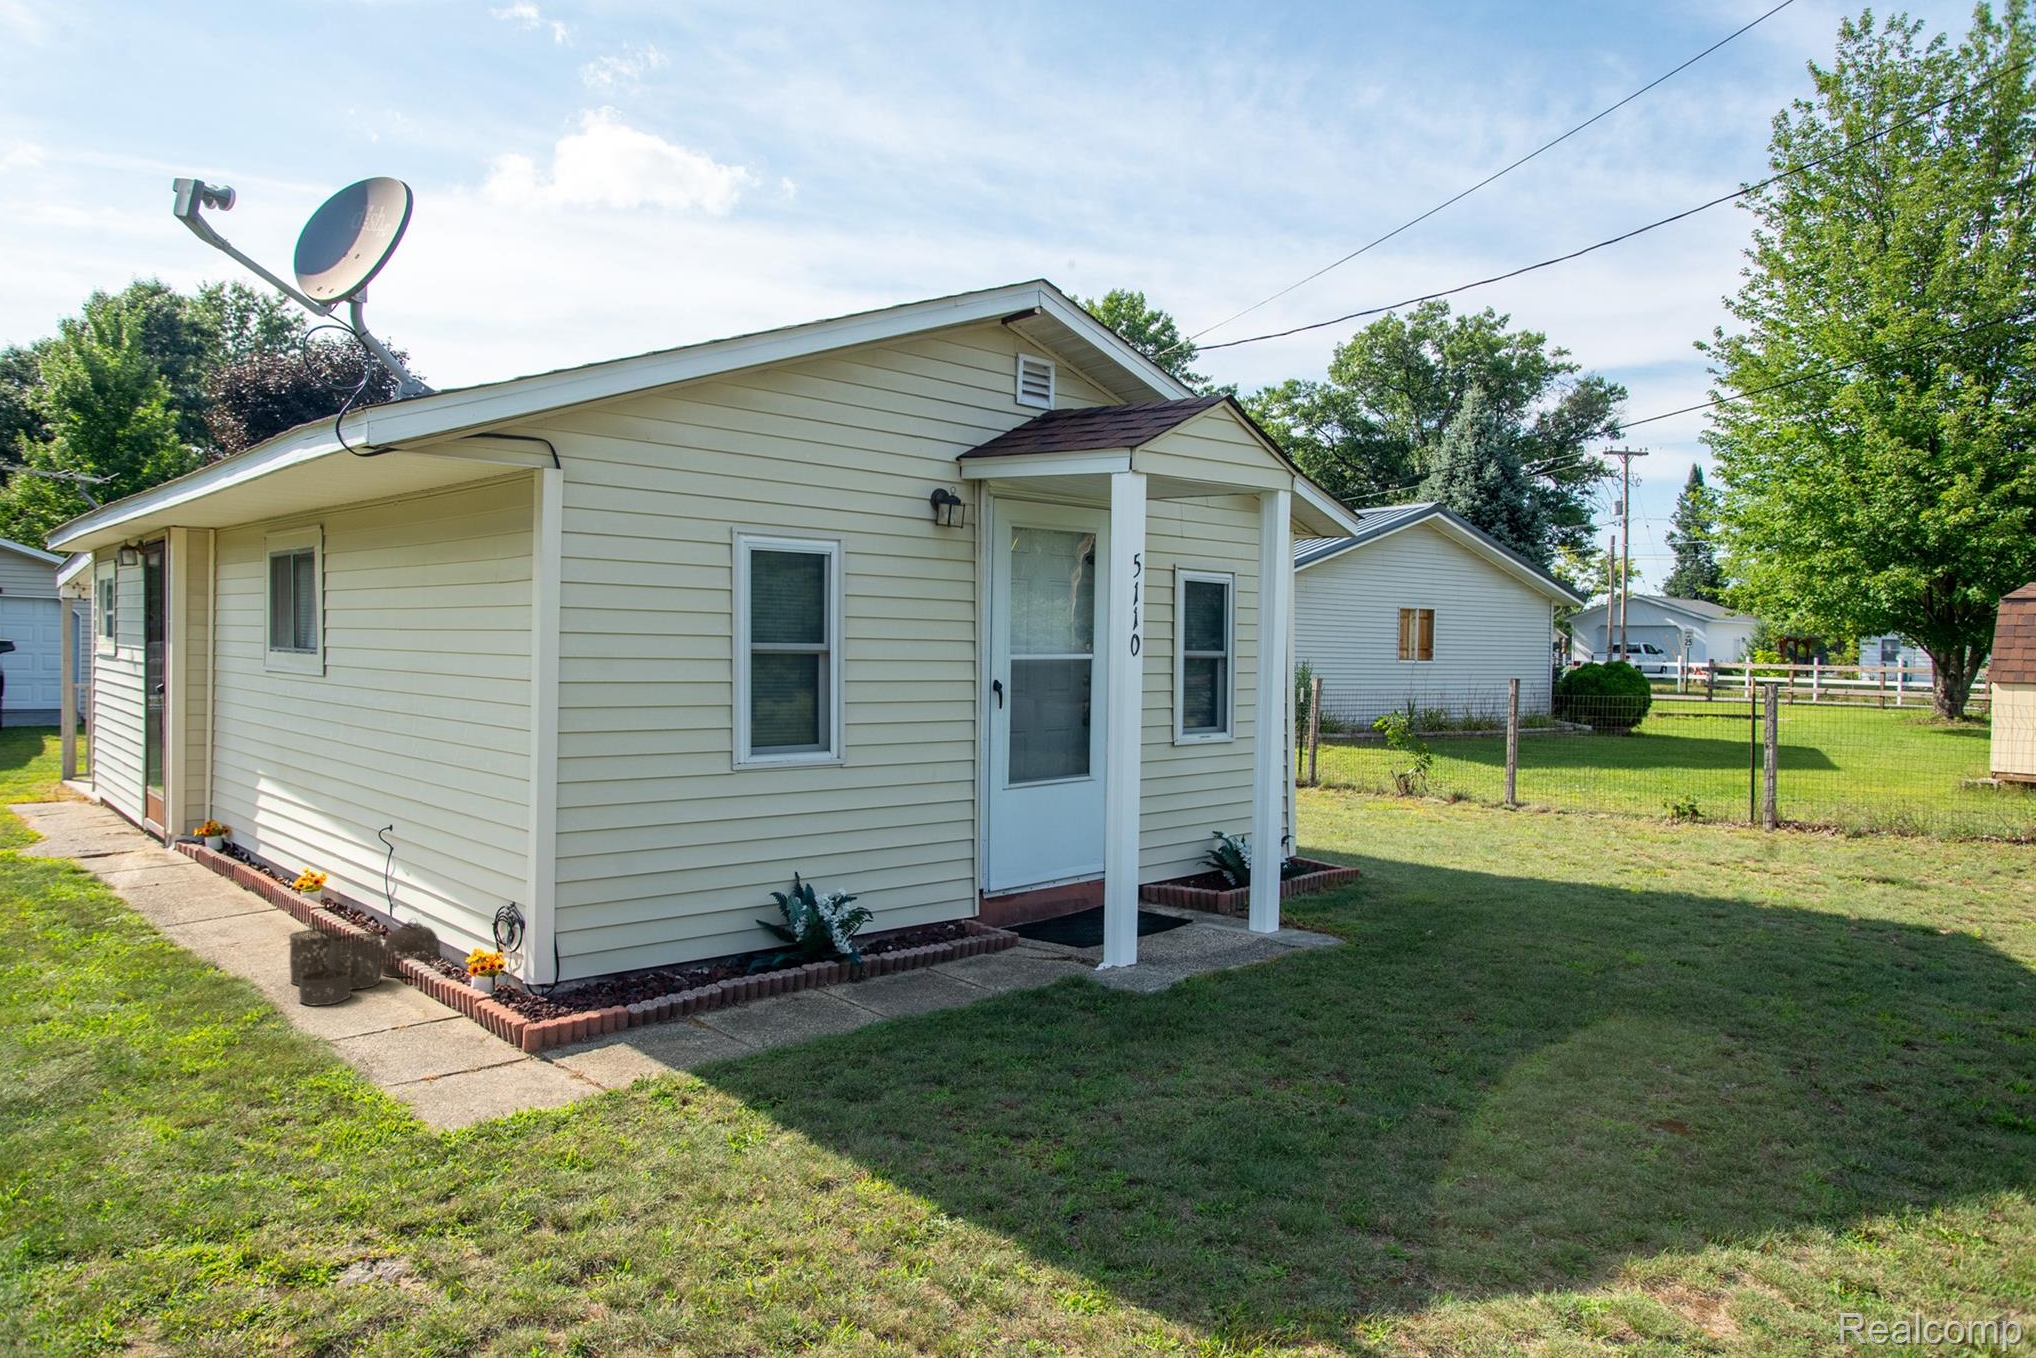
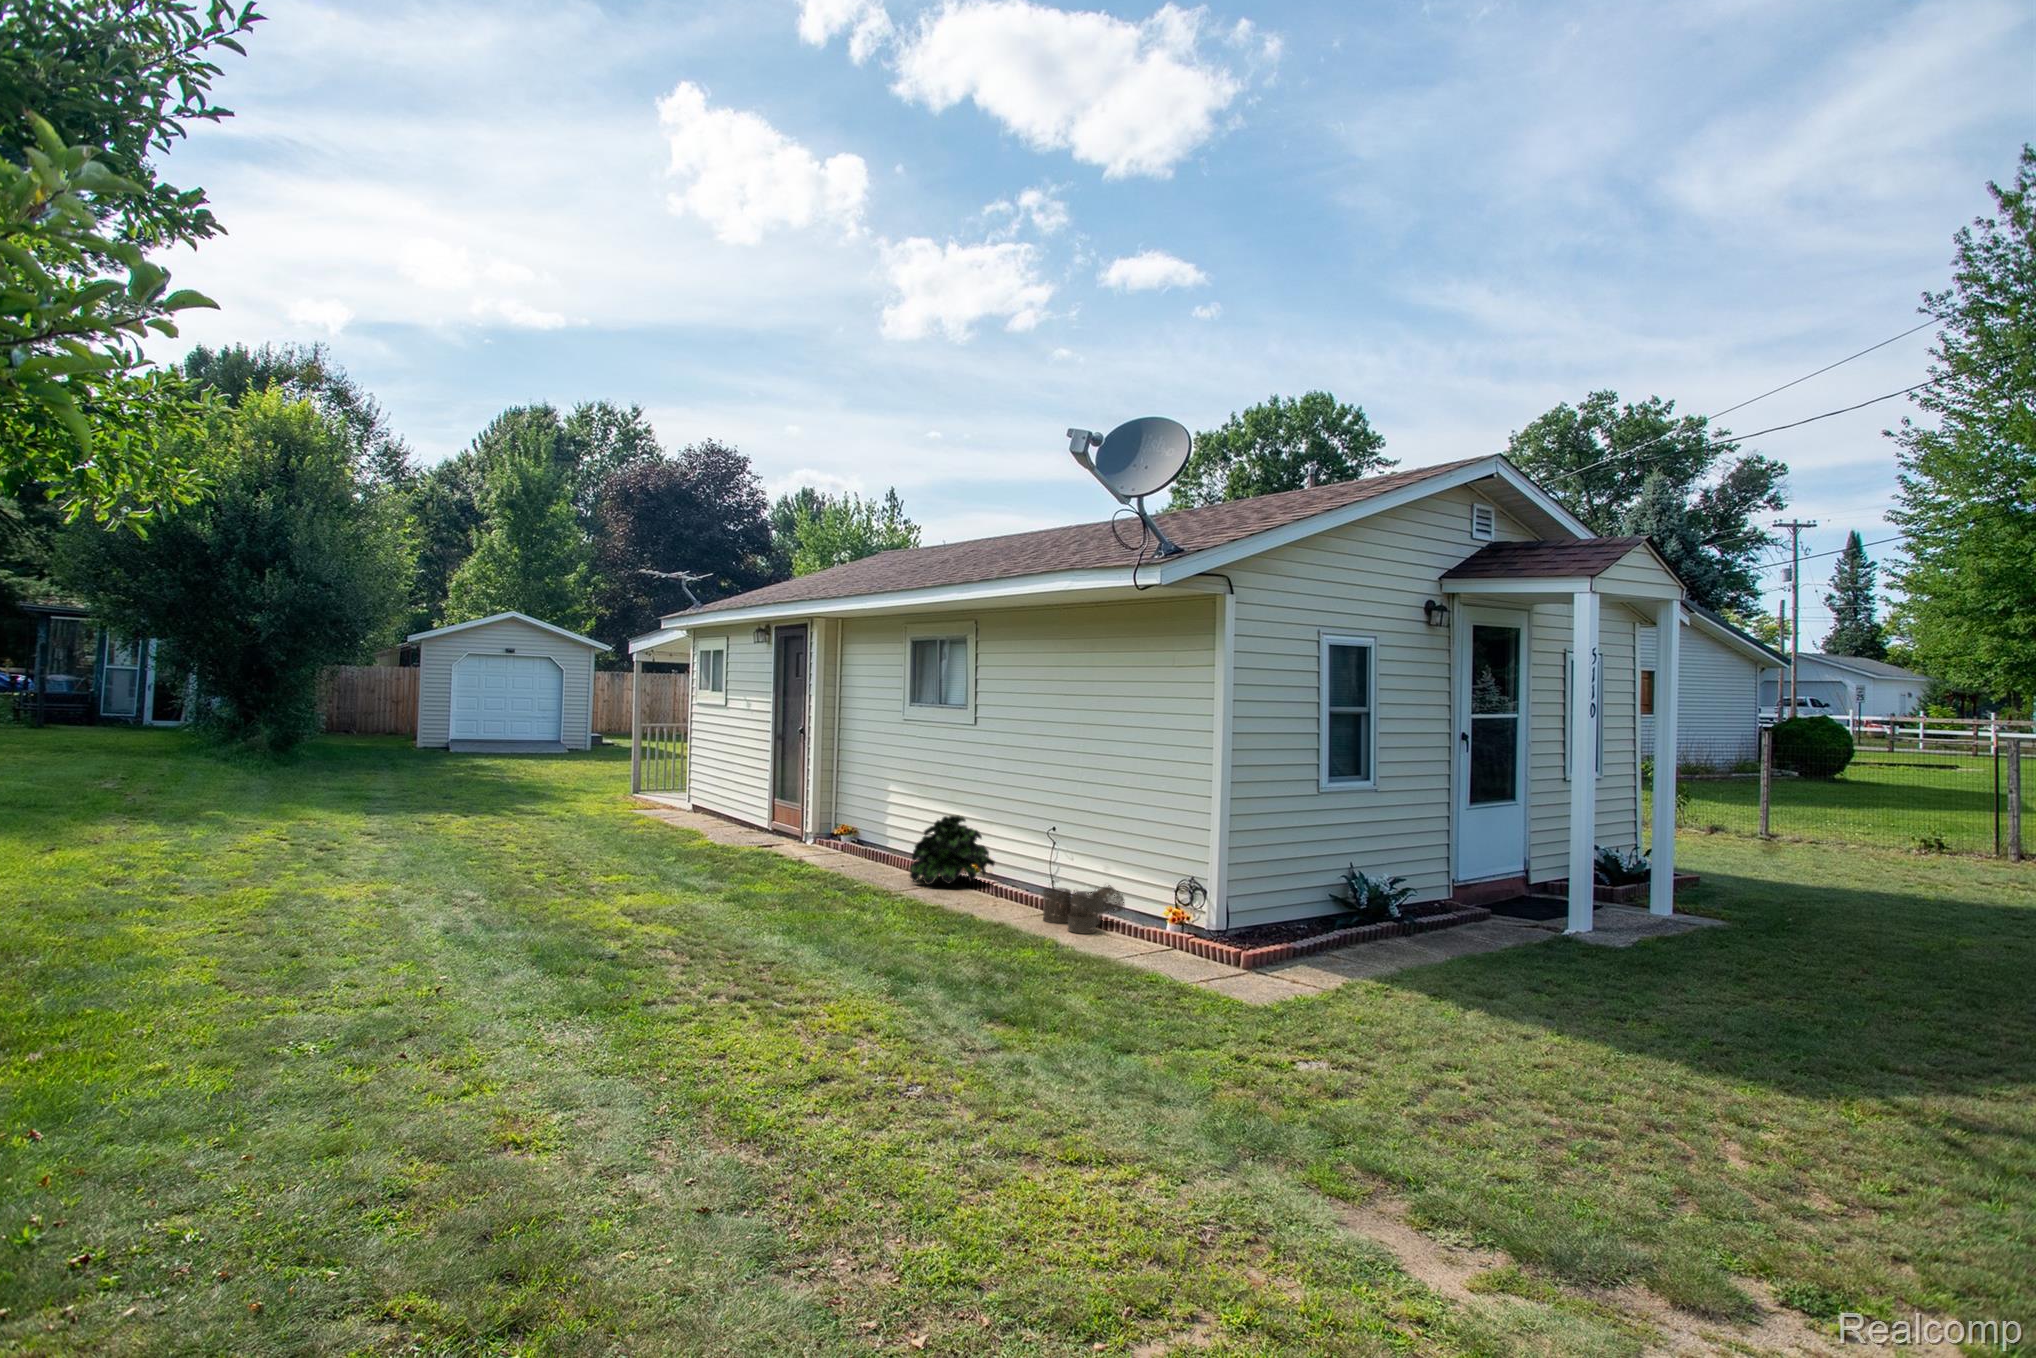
potted plant: none [179,814,328,924] -> present [910,816,995,885]

